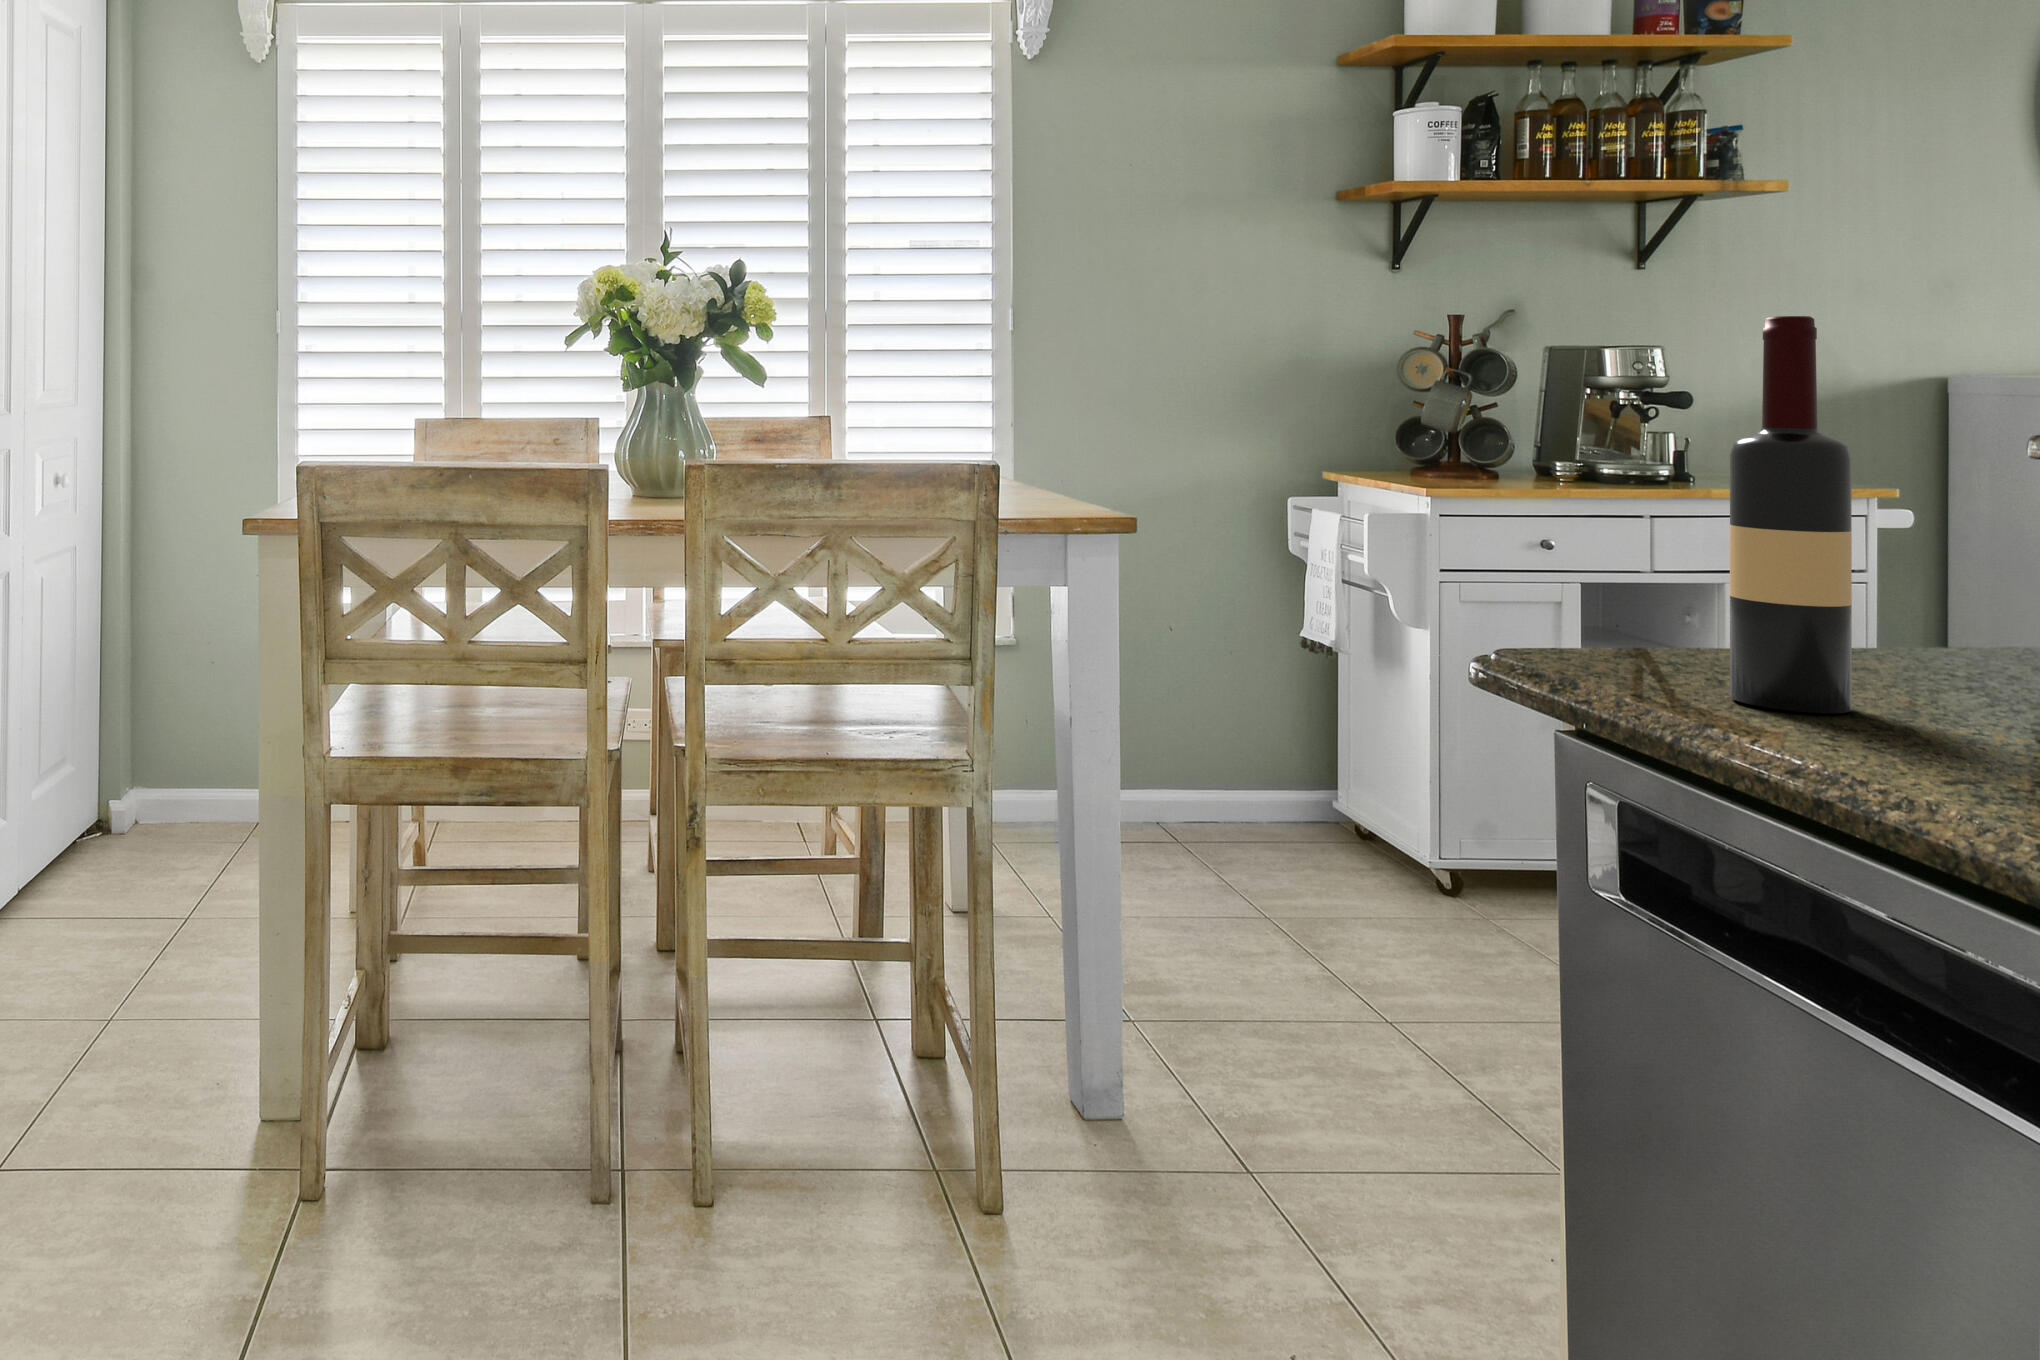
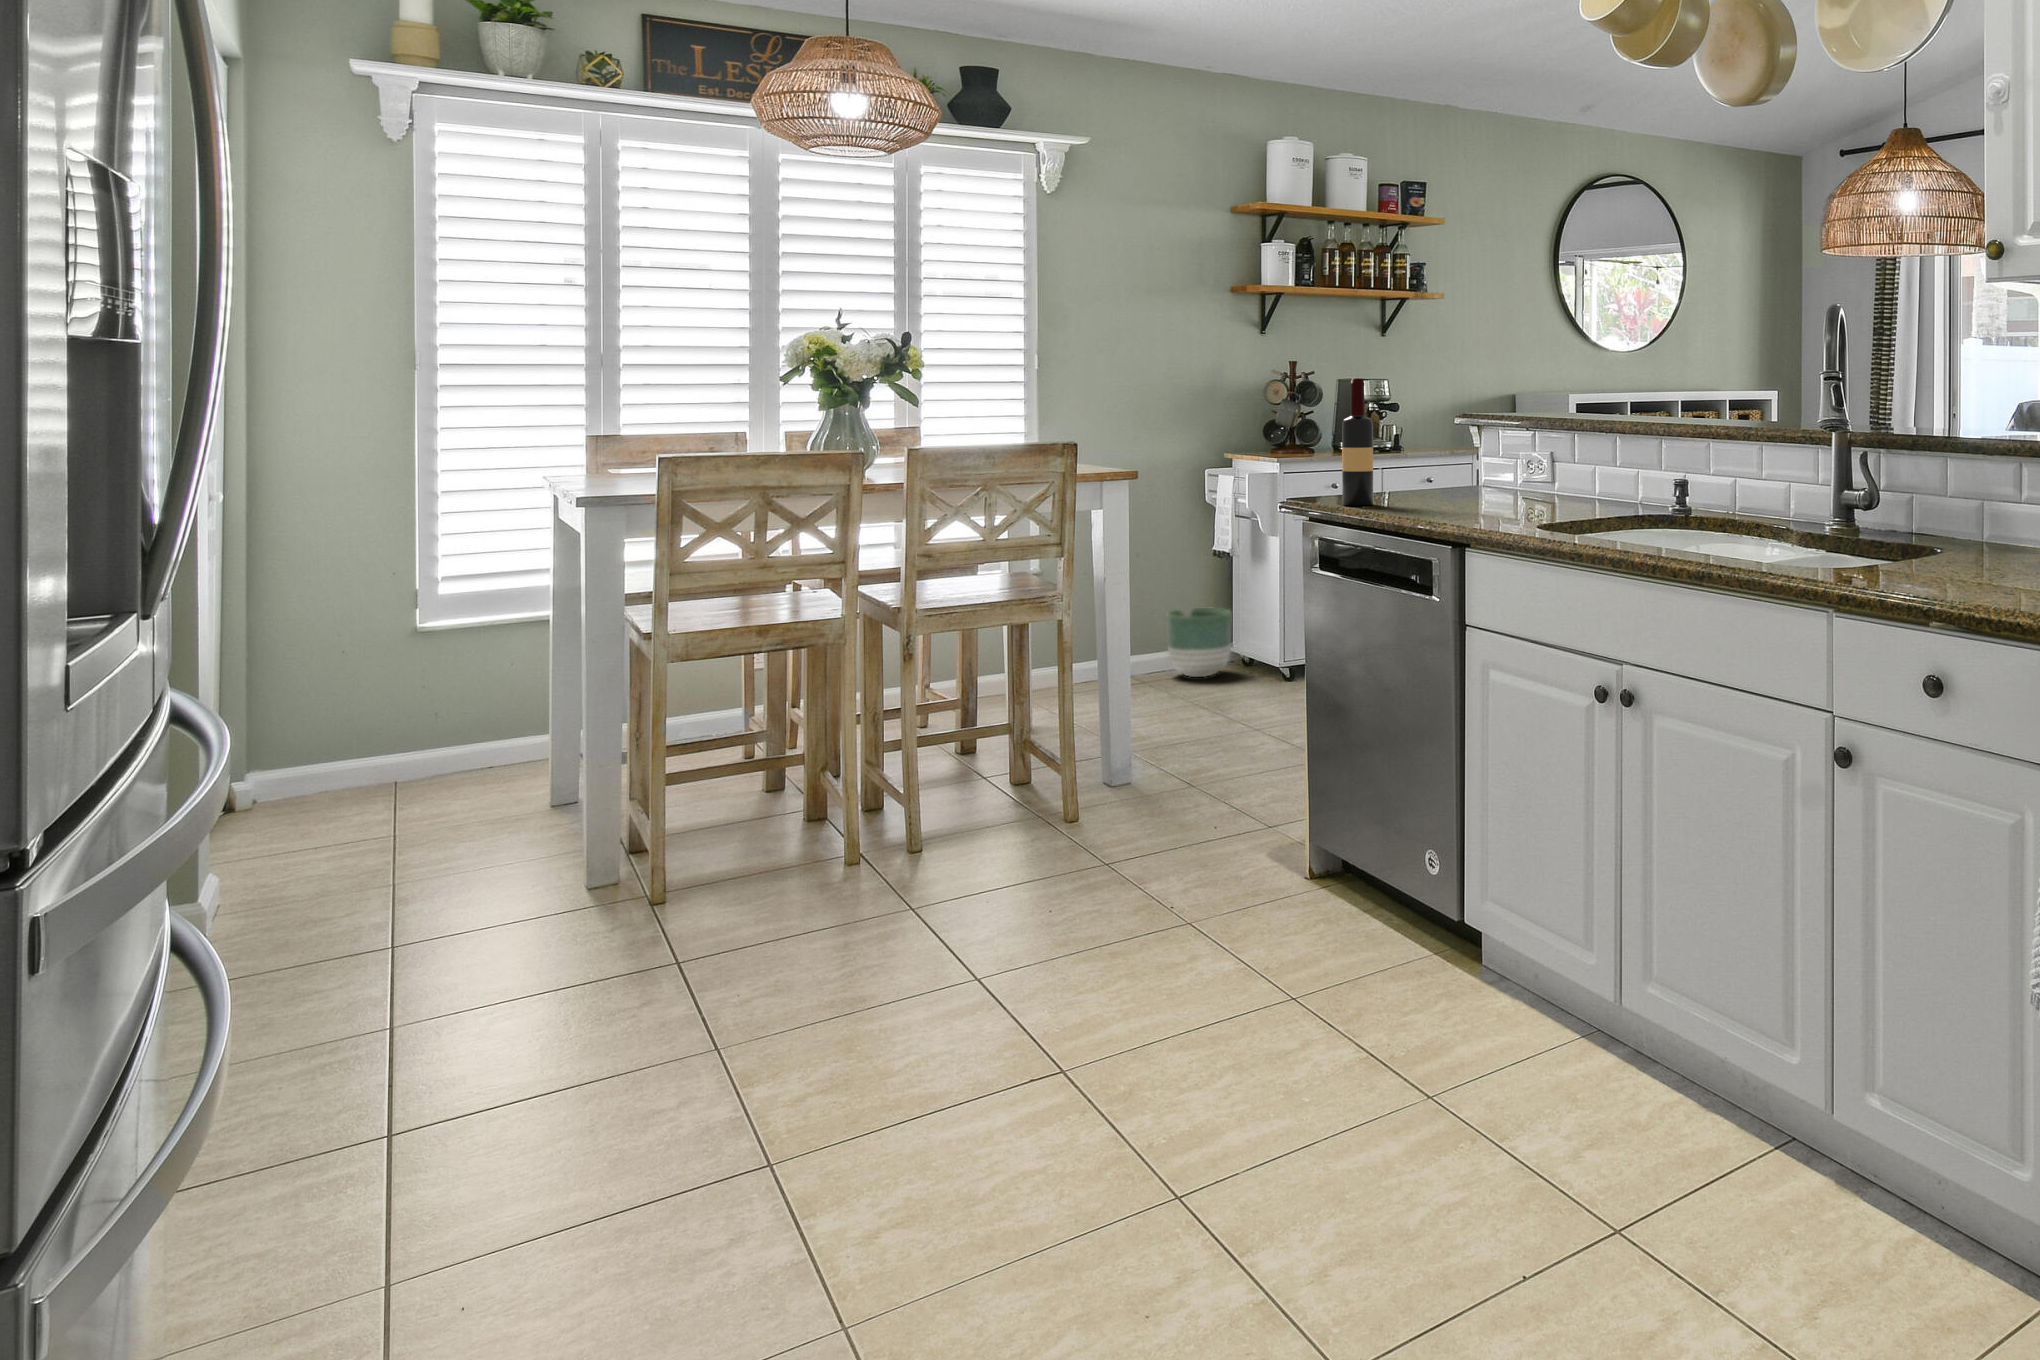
planter: none [1219,723,1335,845] -> present [1167,608,1231,677]

